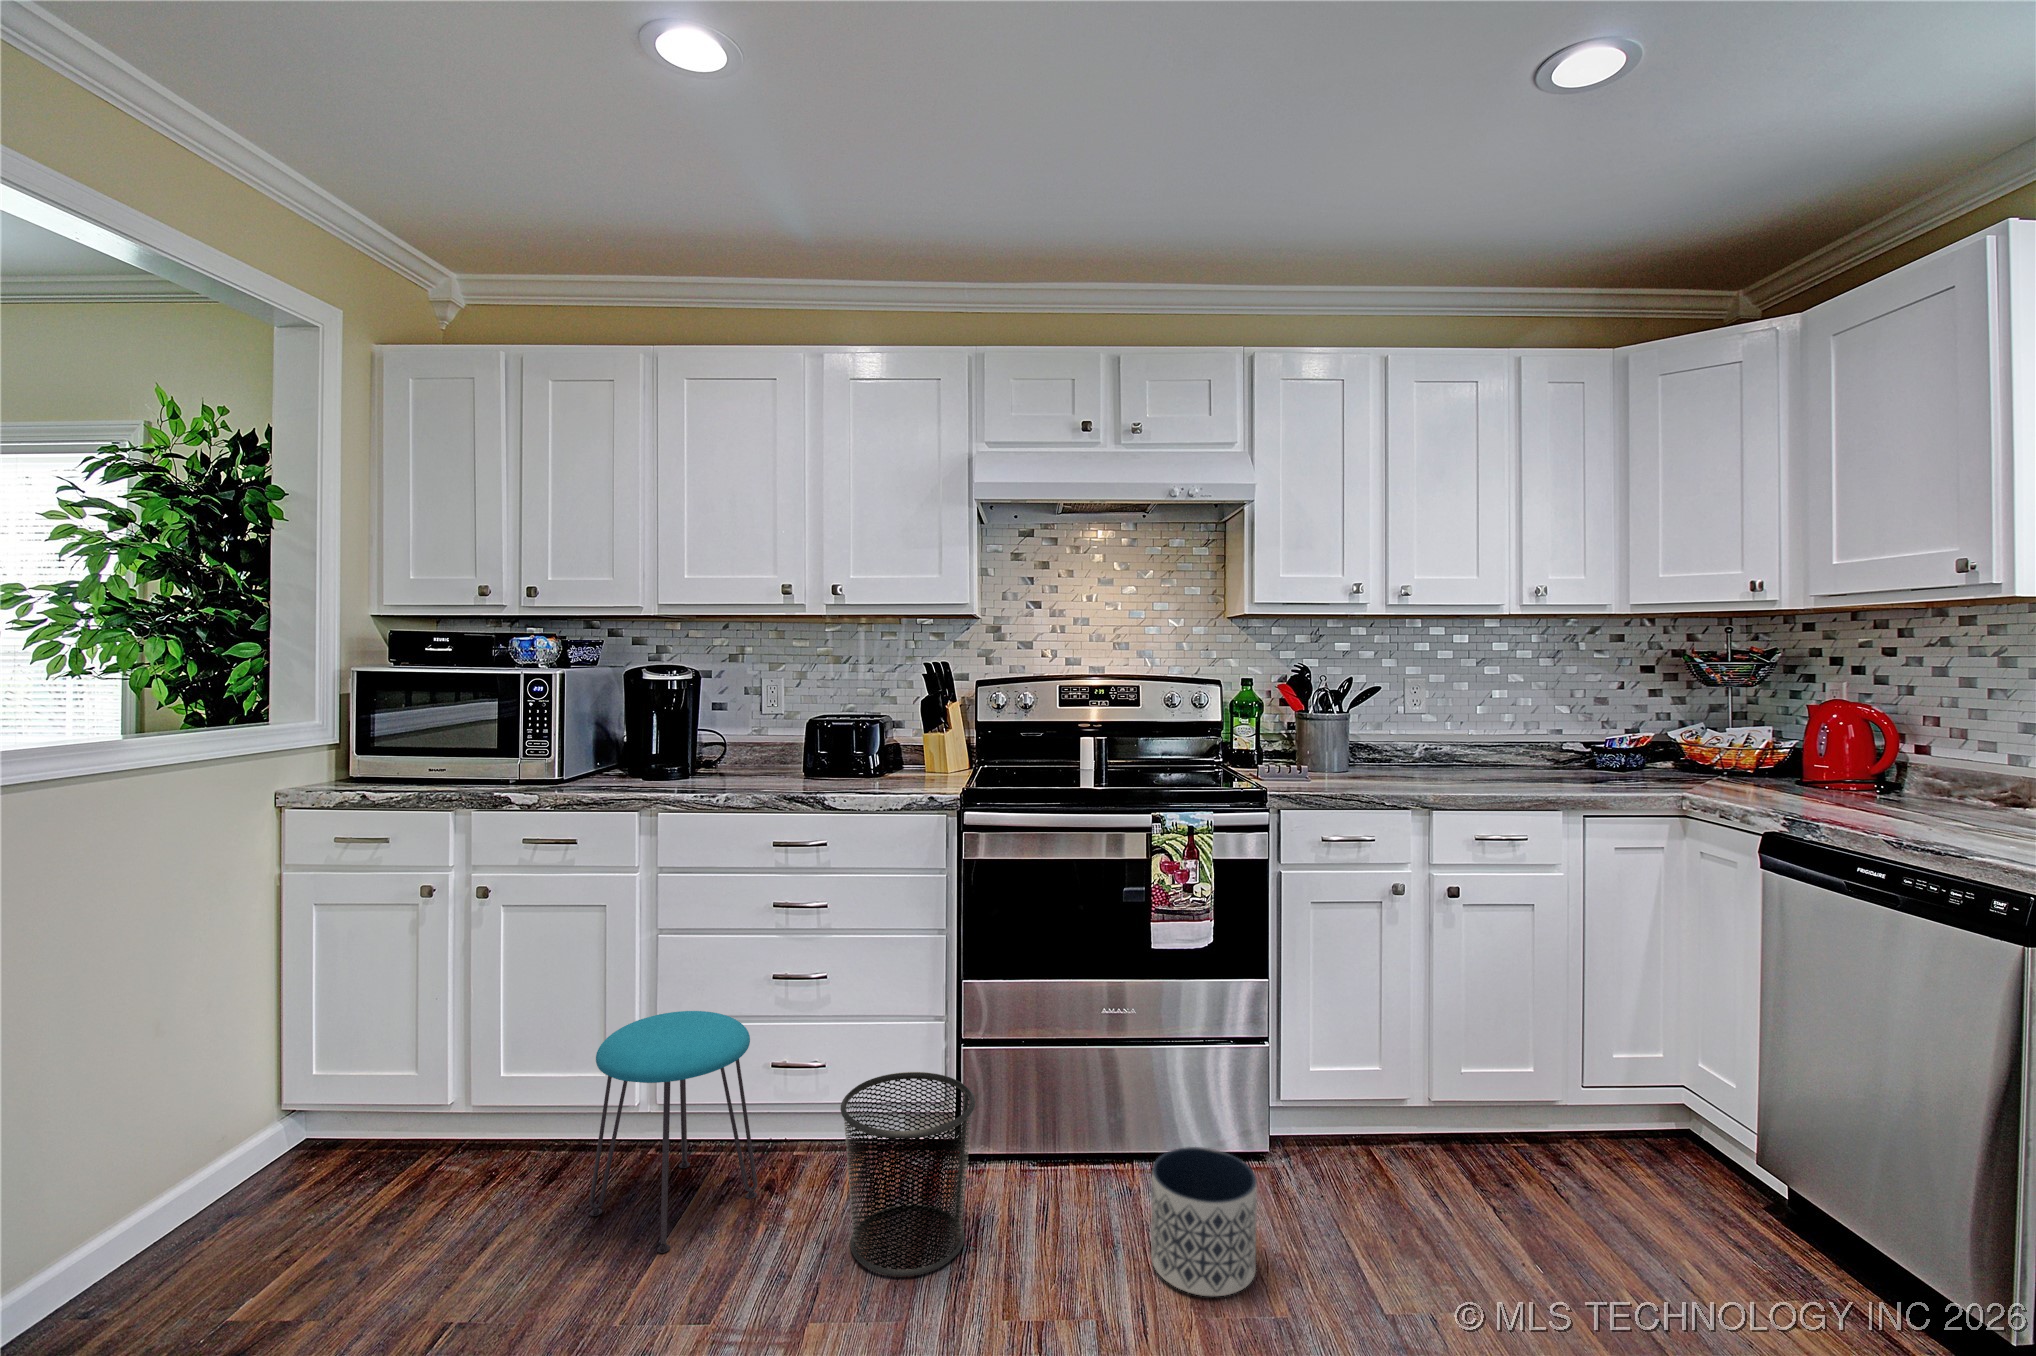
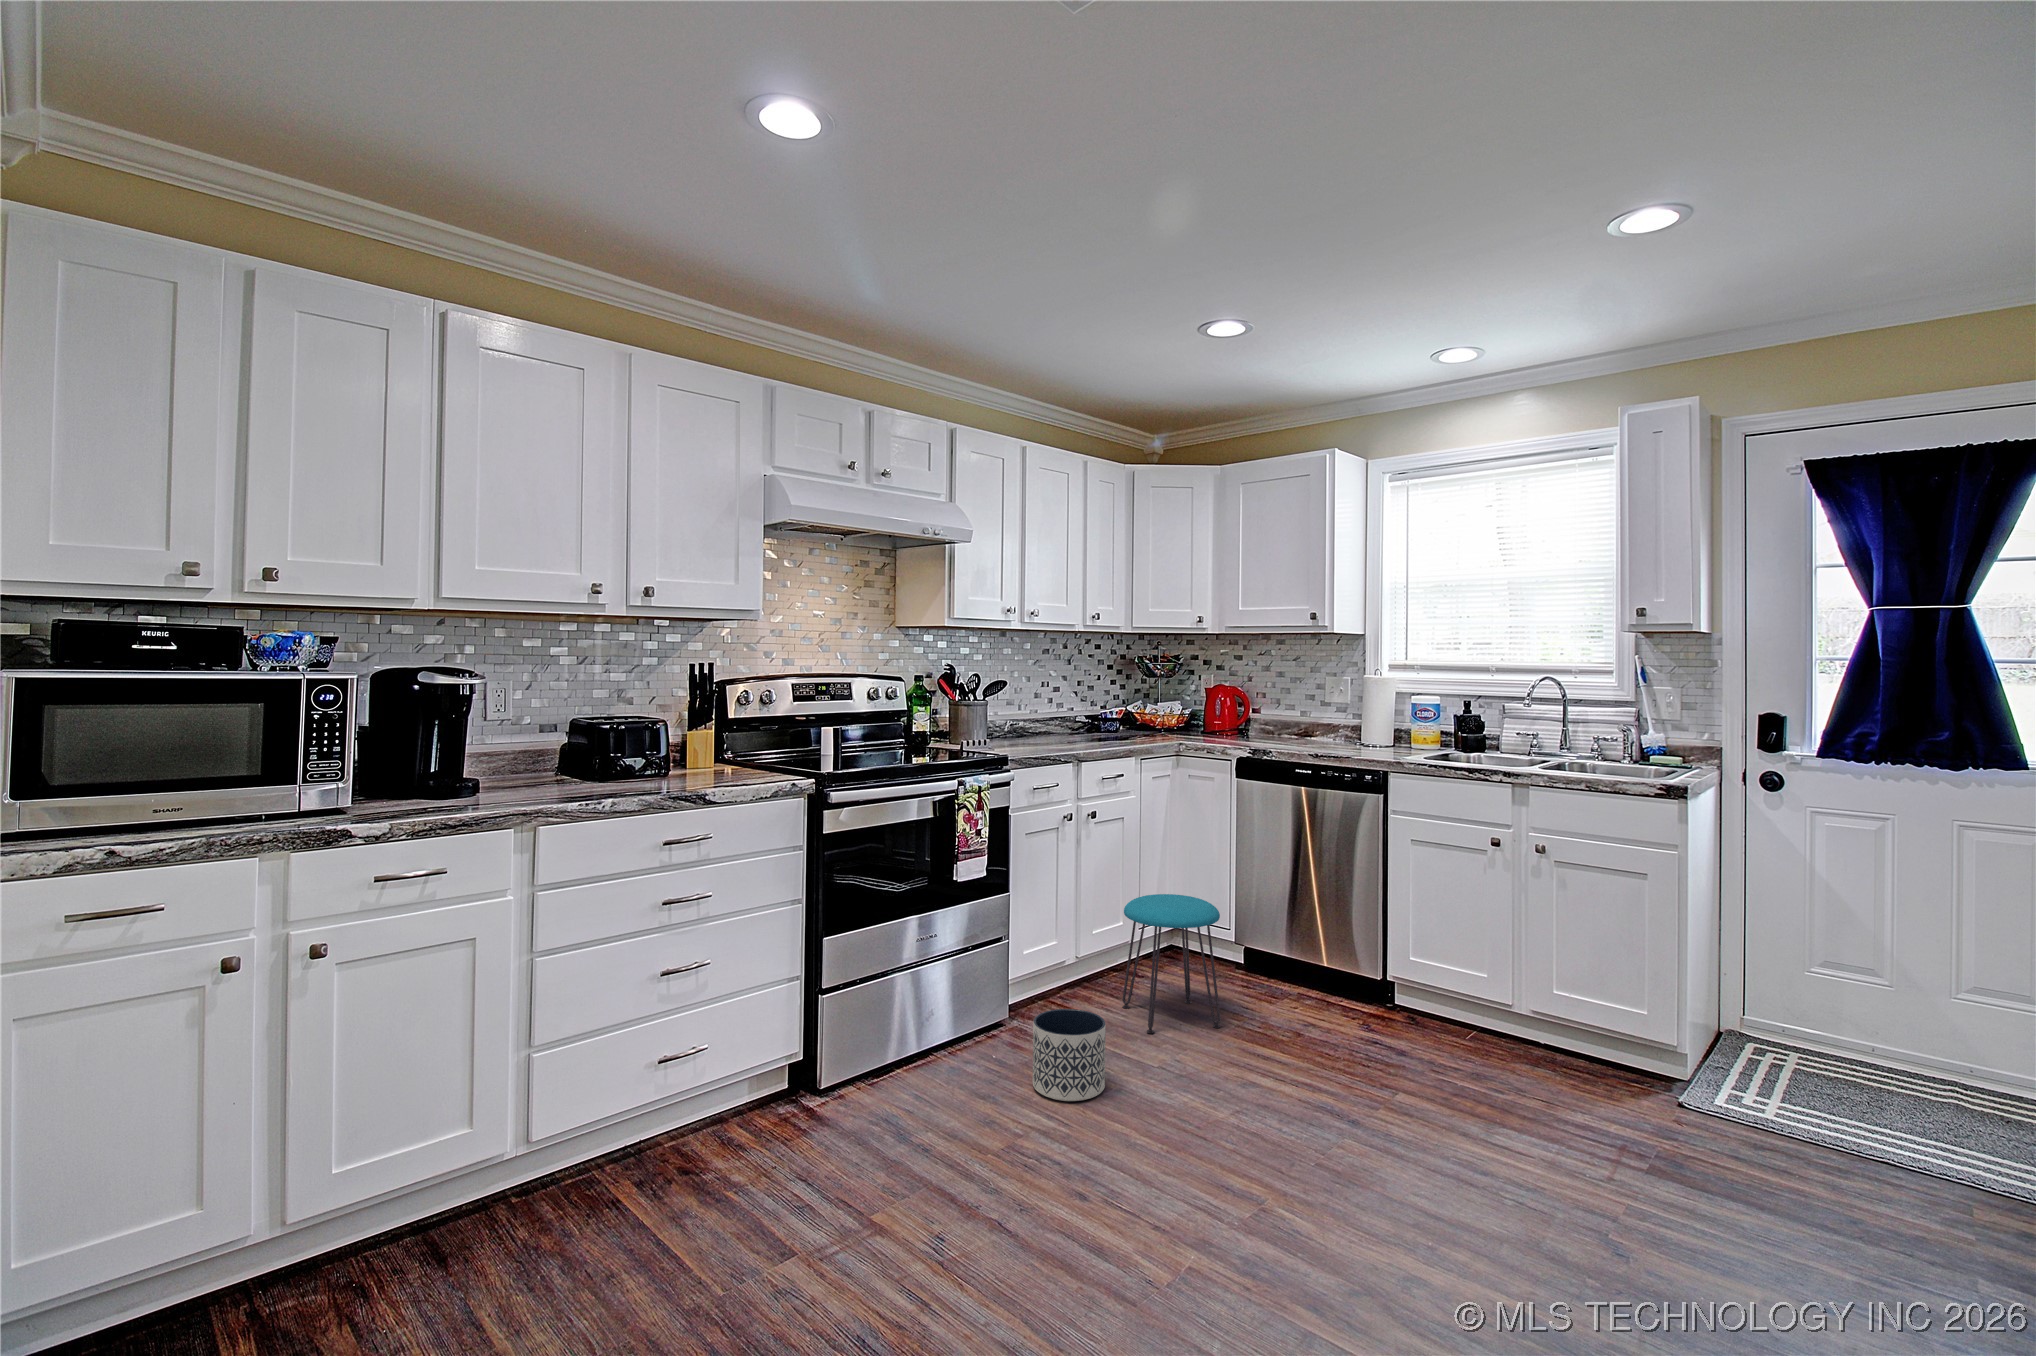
stool: present [589,1011,758,1253] -> present [1122,894,1221,1033]
trash can: present [841,1072,975,1276] -> none [827,1014,942,1178]

